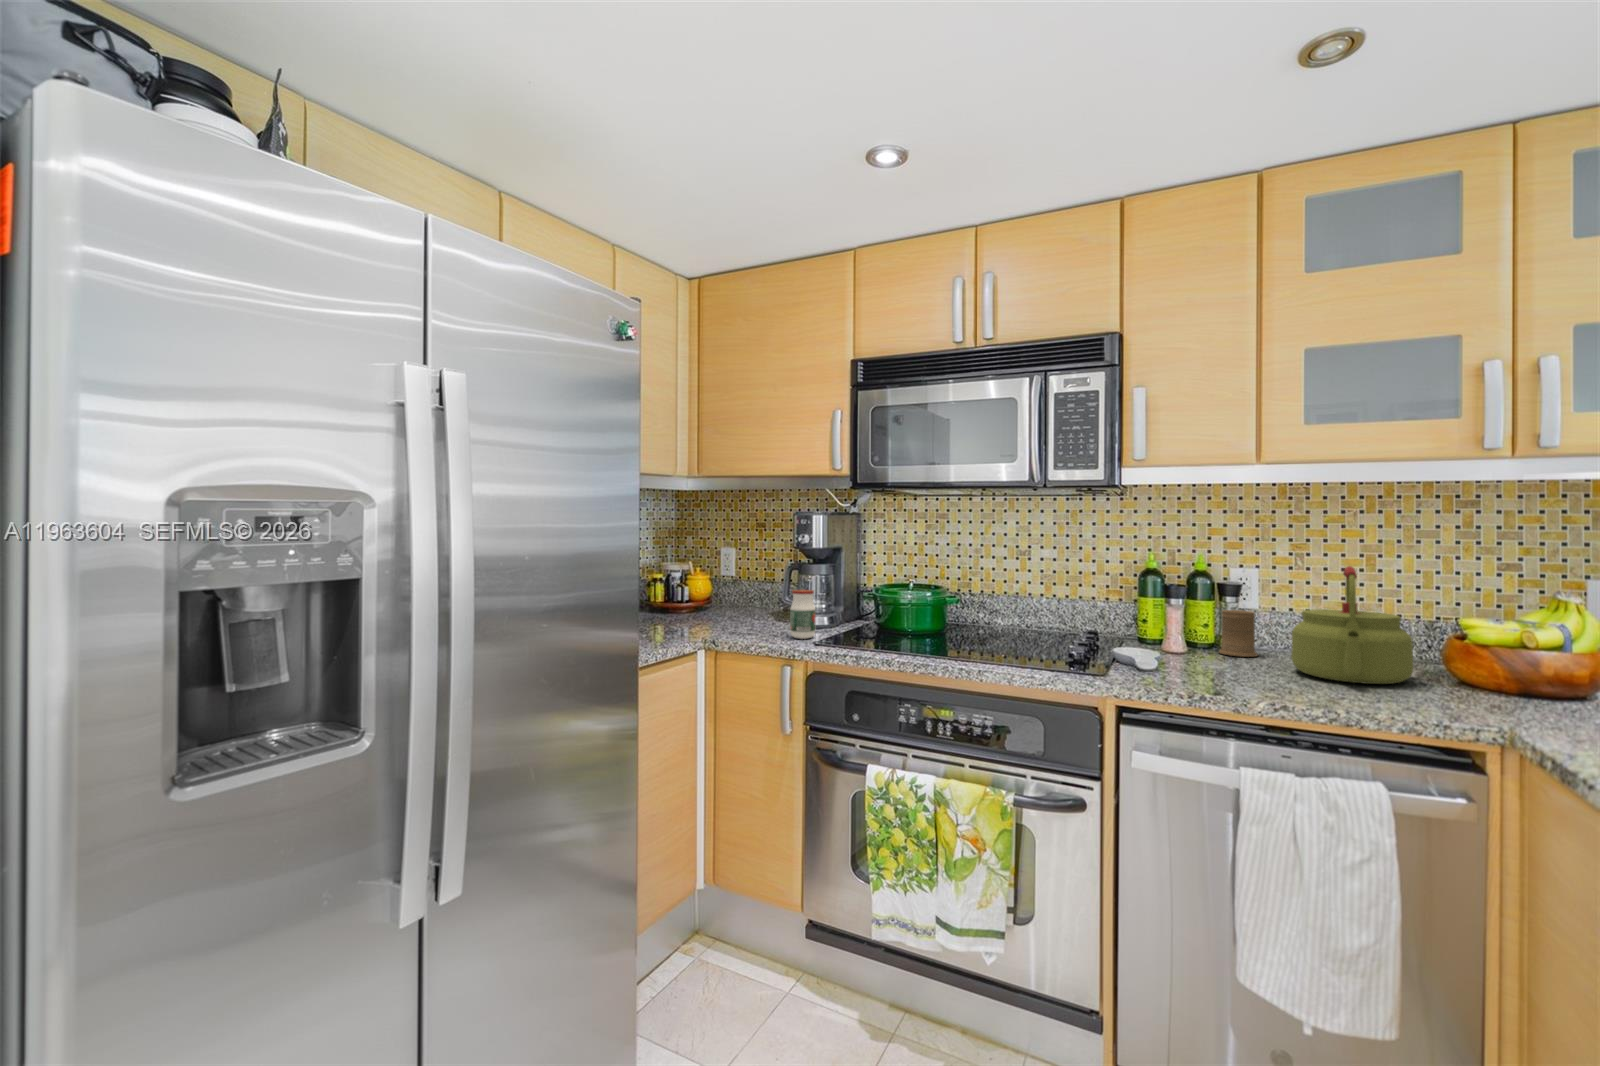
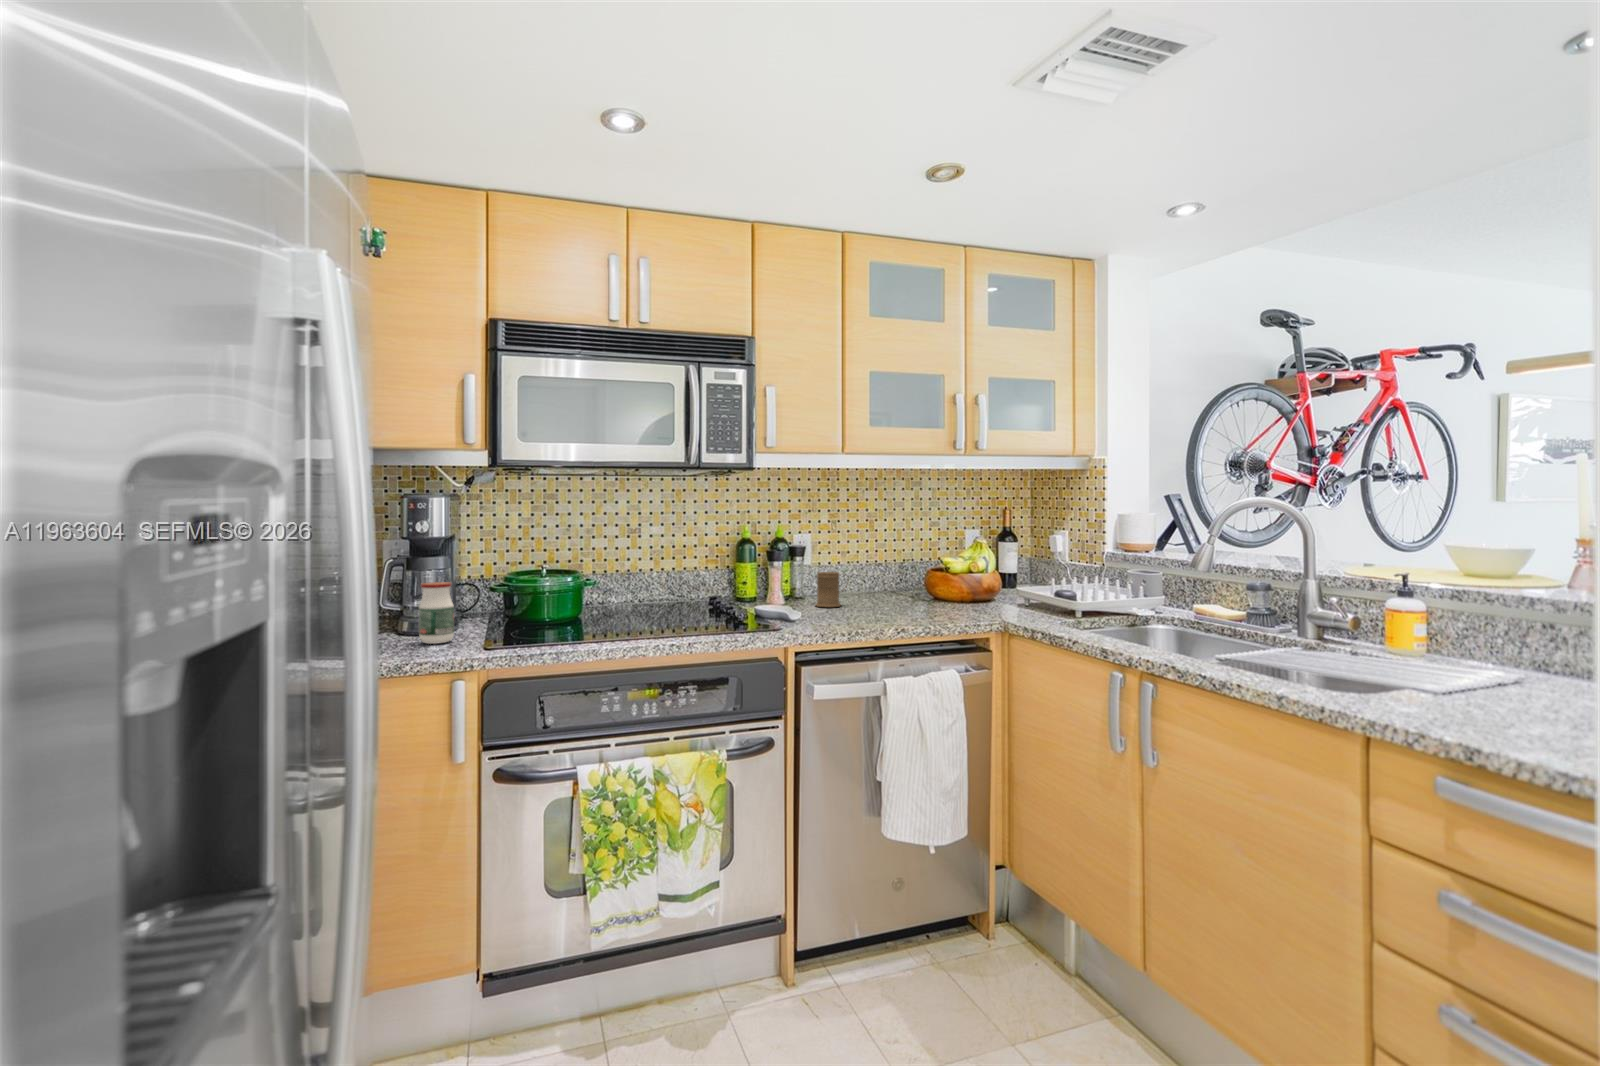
kettle: present [1291,566,1413,684] -> none [875,534,941,614]

